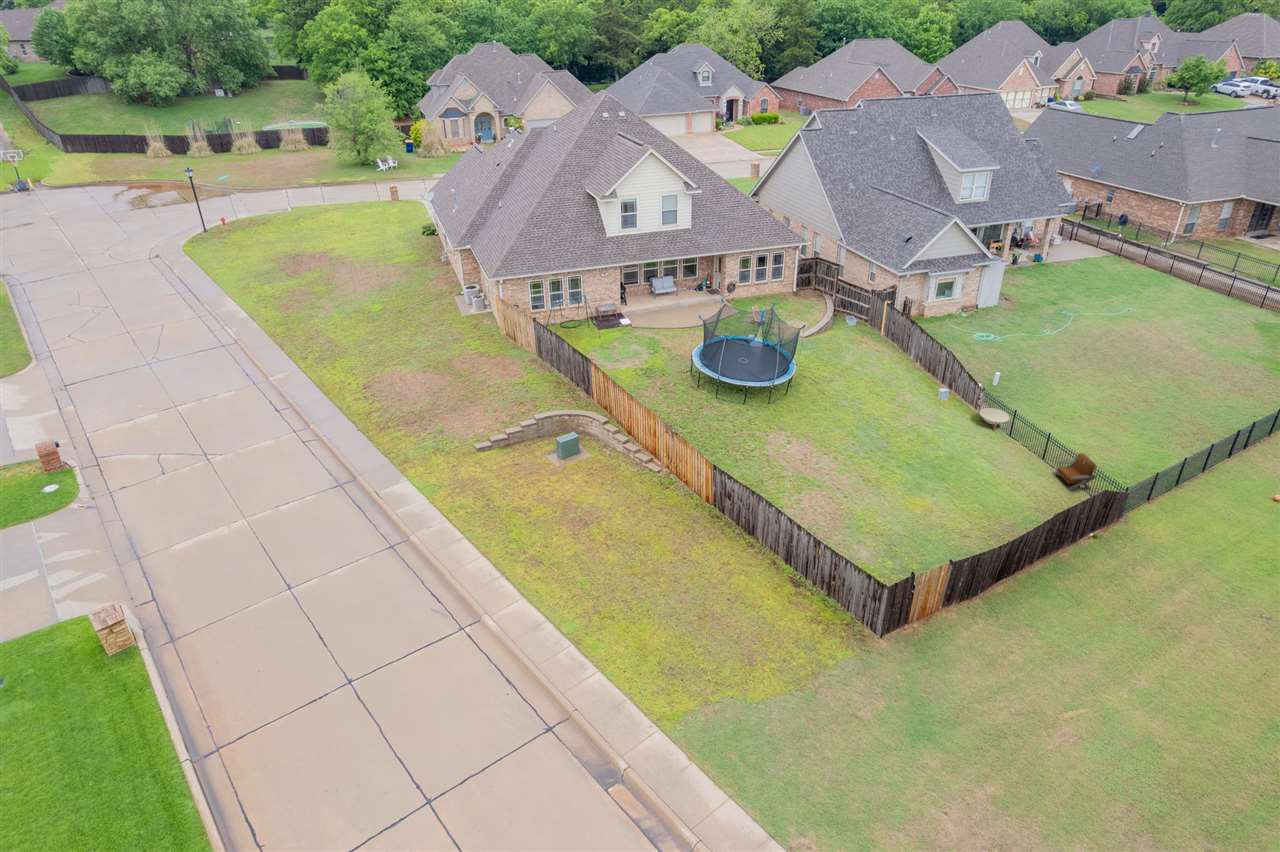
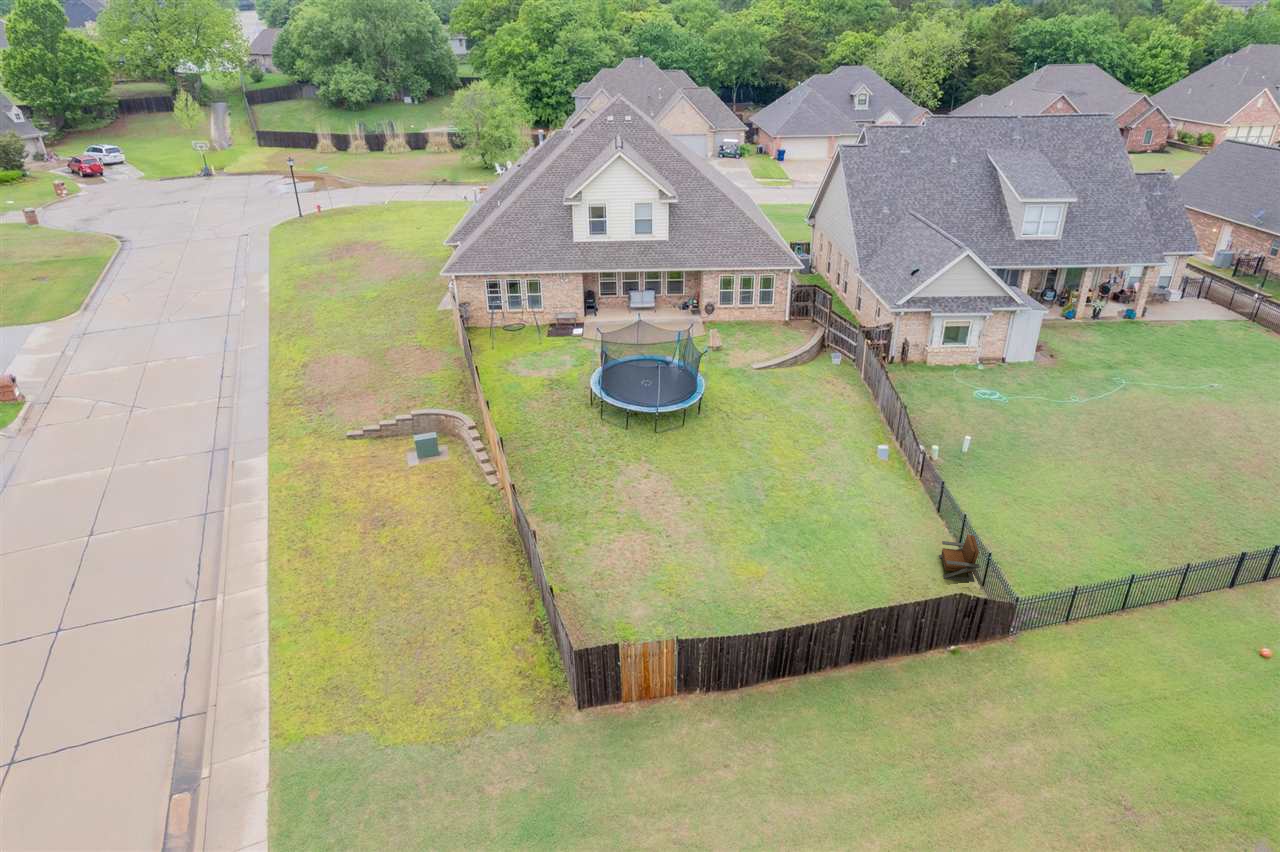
round table: present [979,408,1009,431] -> none [892,470,927,498]

